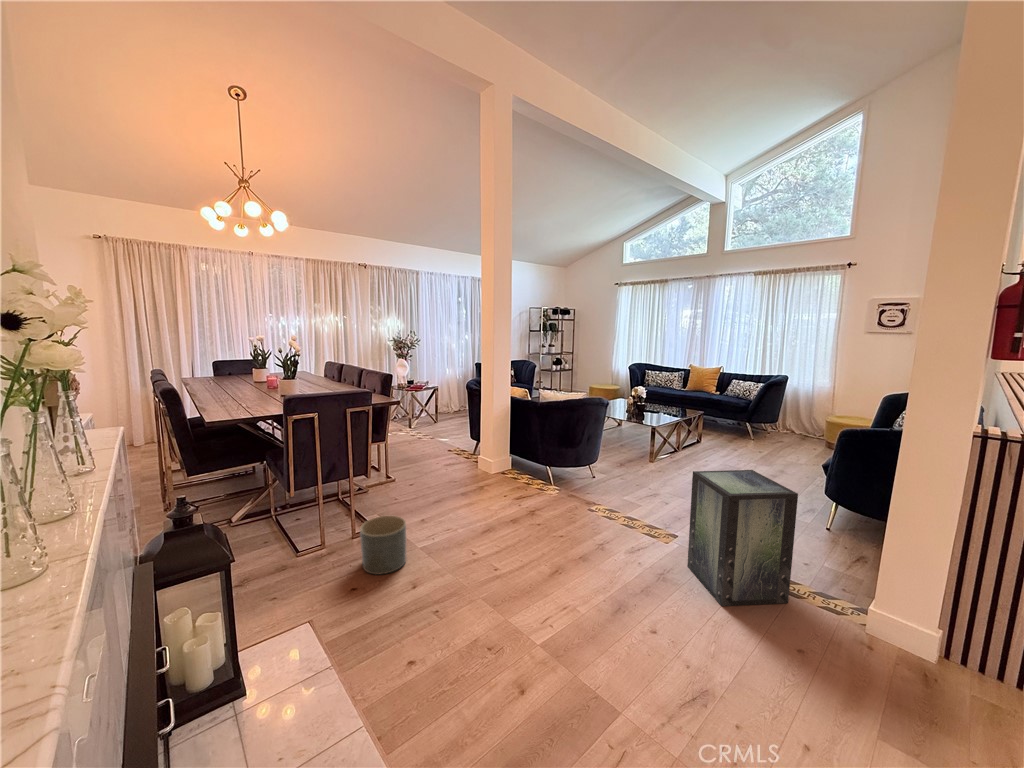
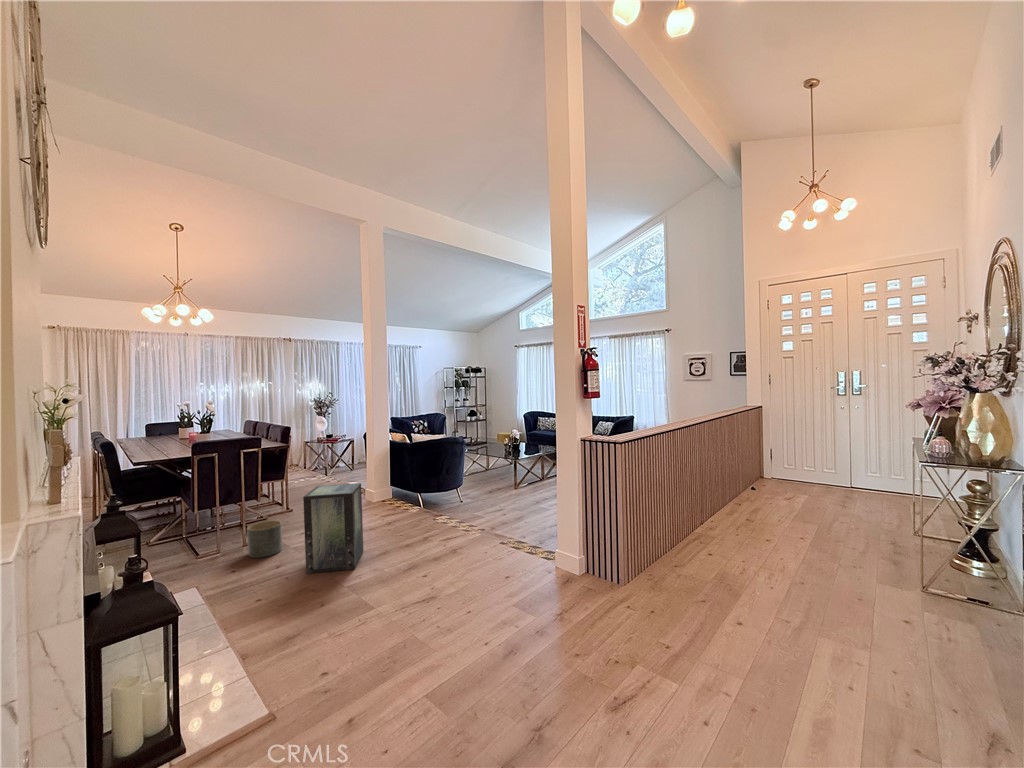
storage box: present [687,470,798,606] -> present [303,483,363,574]

